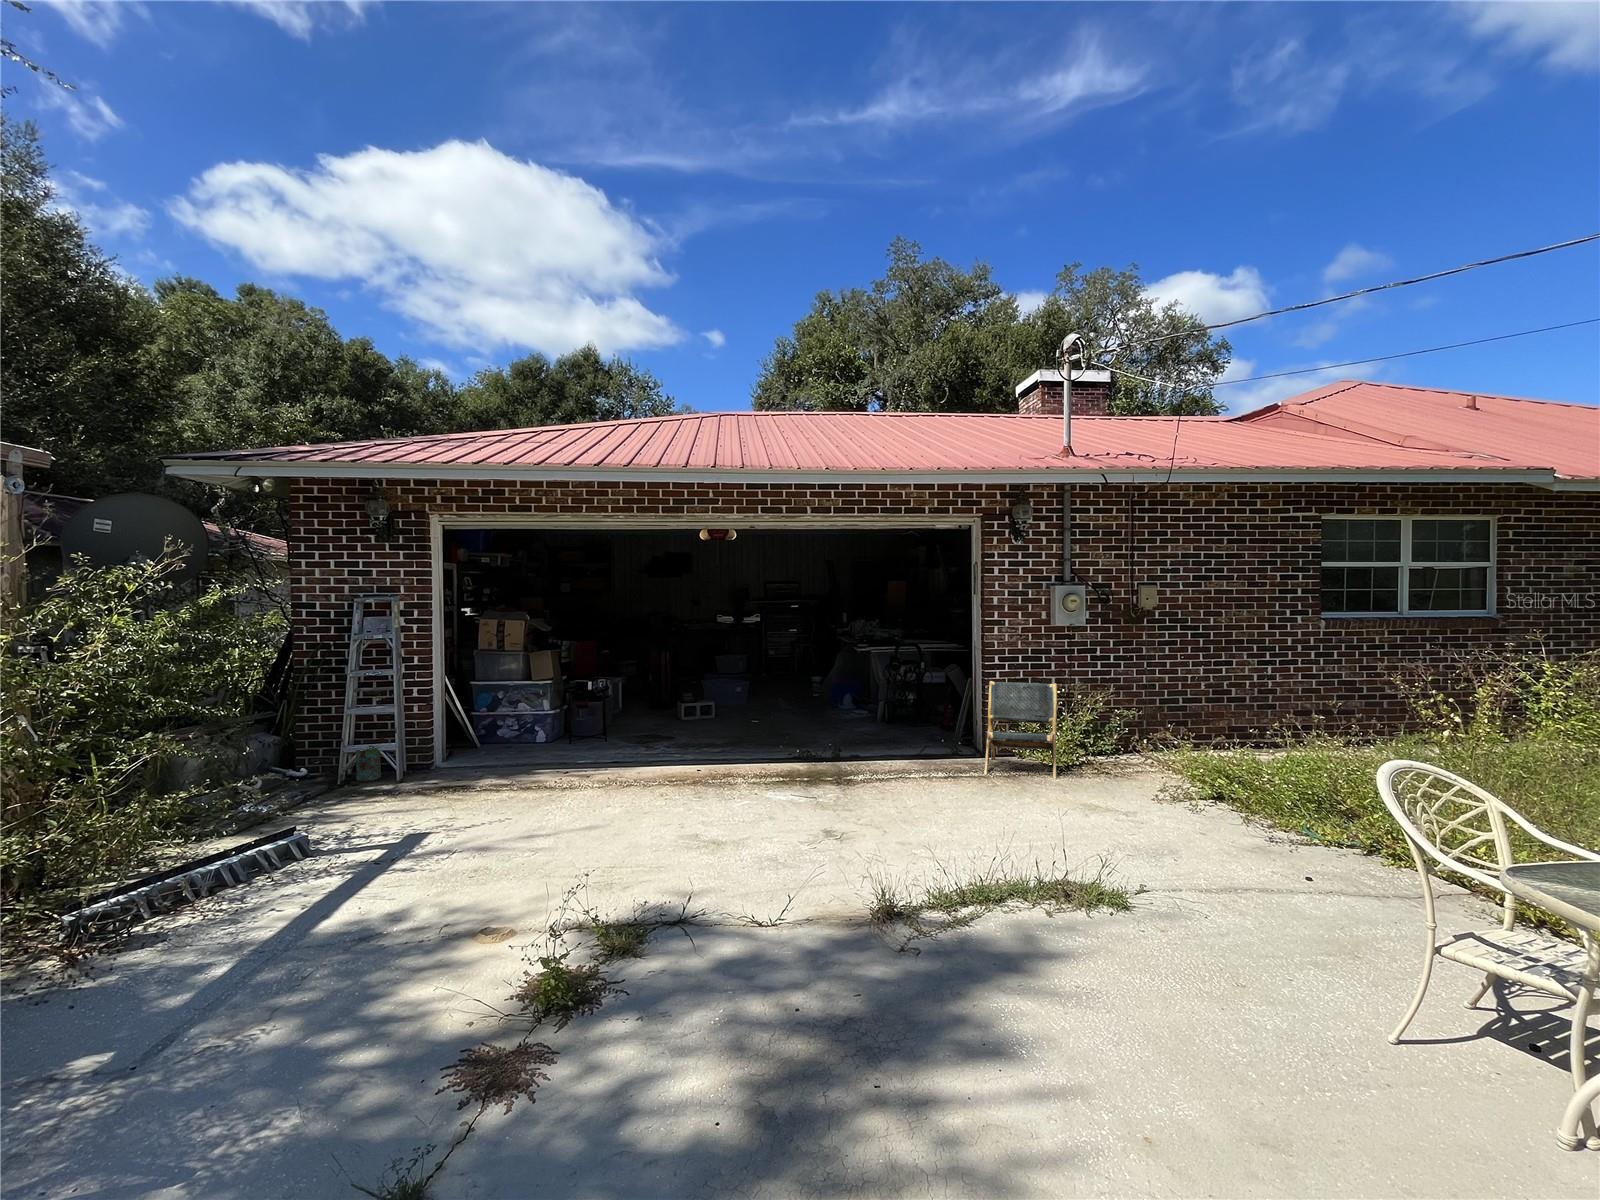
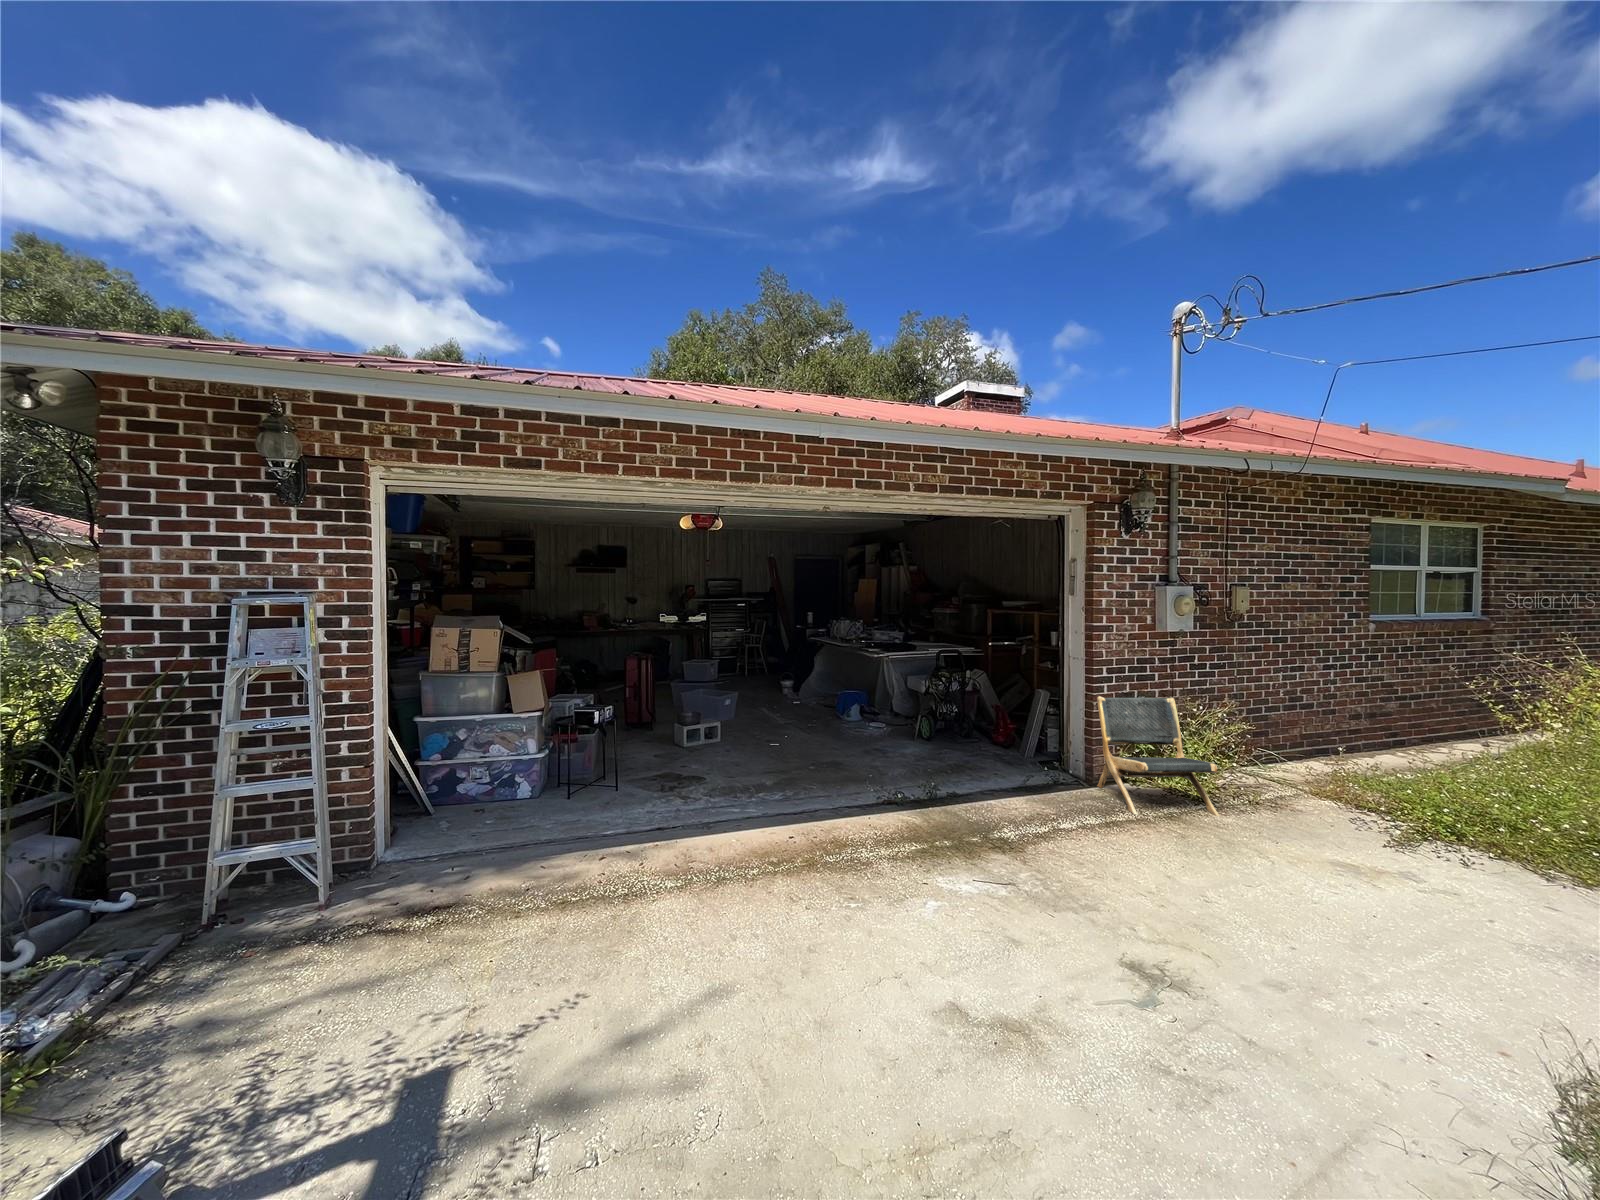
watering can: present [356,738,386,781] -> none [235,832,292,920]

